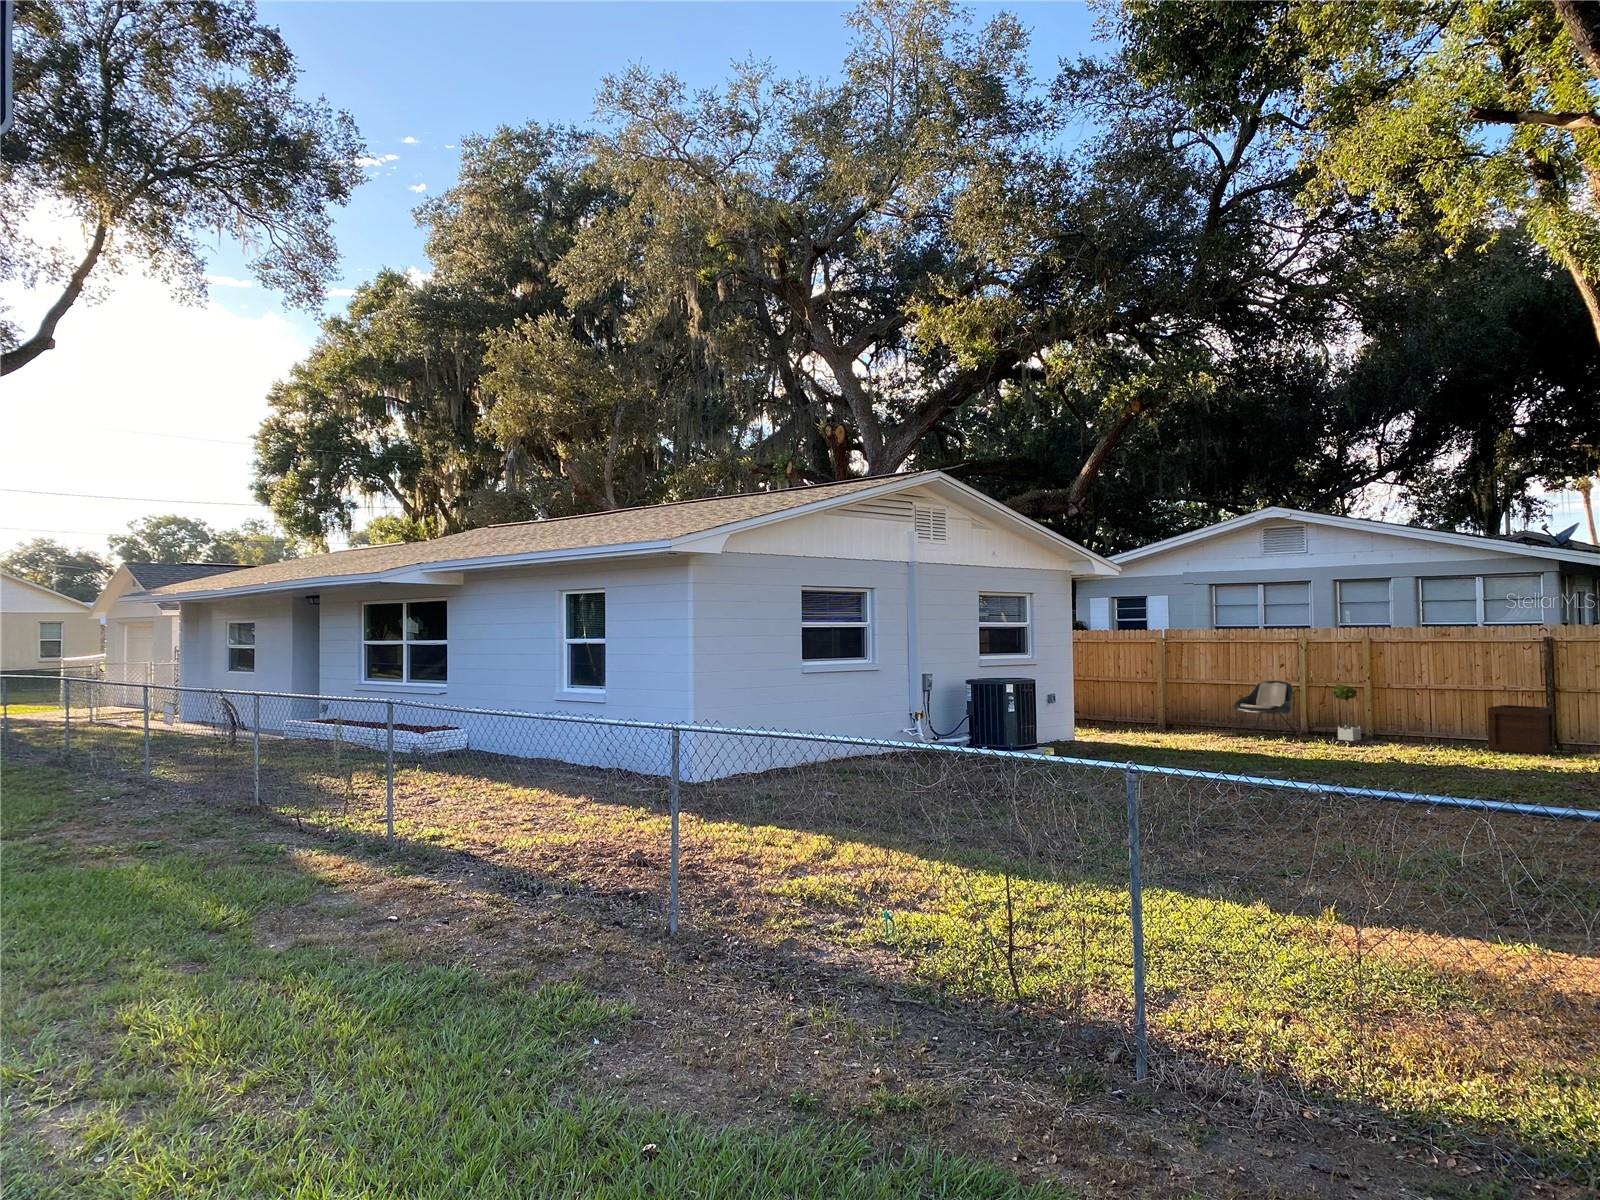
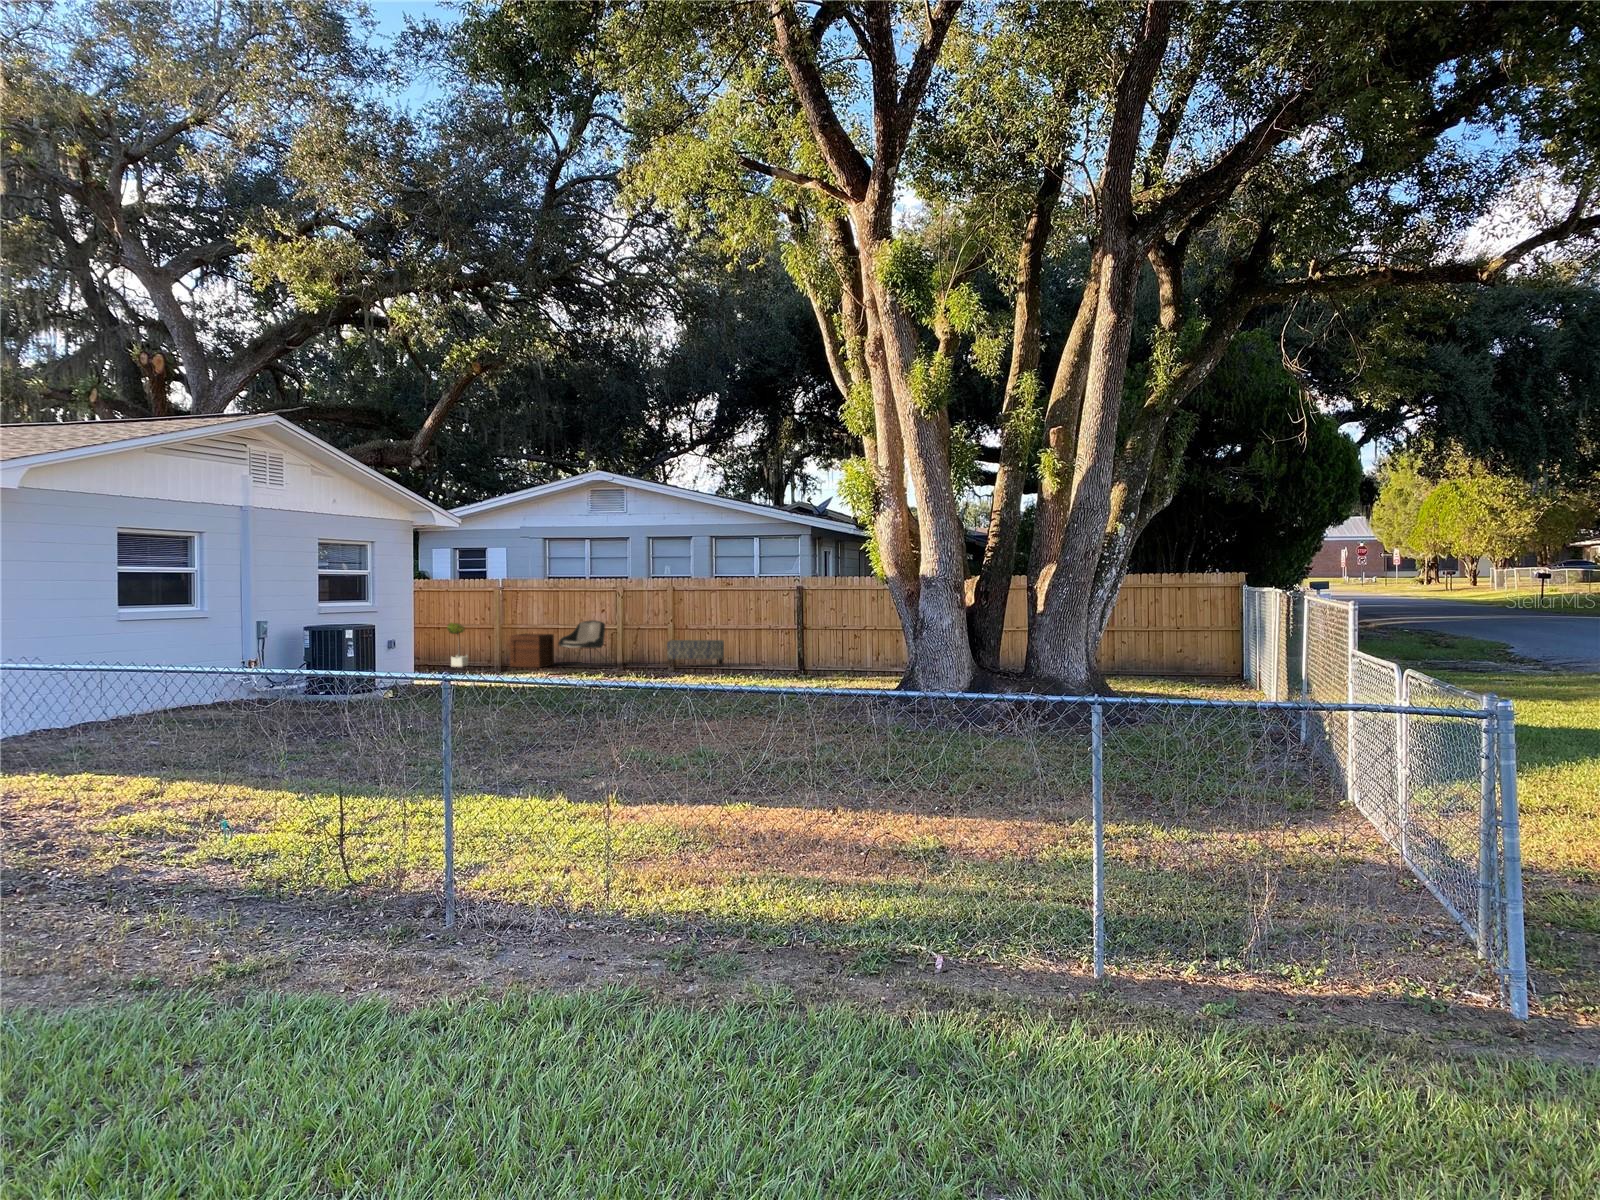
potted tree: present [1333,684,1361,741] -> present [447,623,468,667]
wooden crate: present [1488,705,1554,755] -> present [510,634,554,668]
bench: none [1380,709,1463,748] -> present [667,640,724,667]

